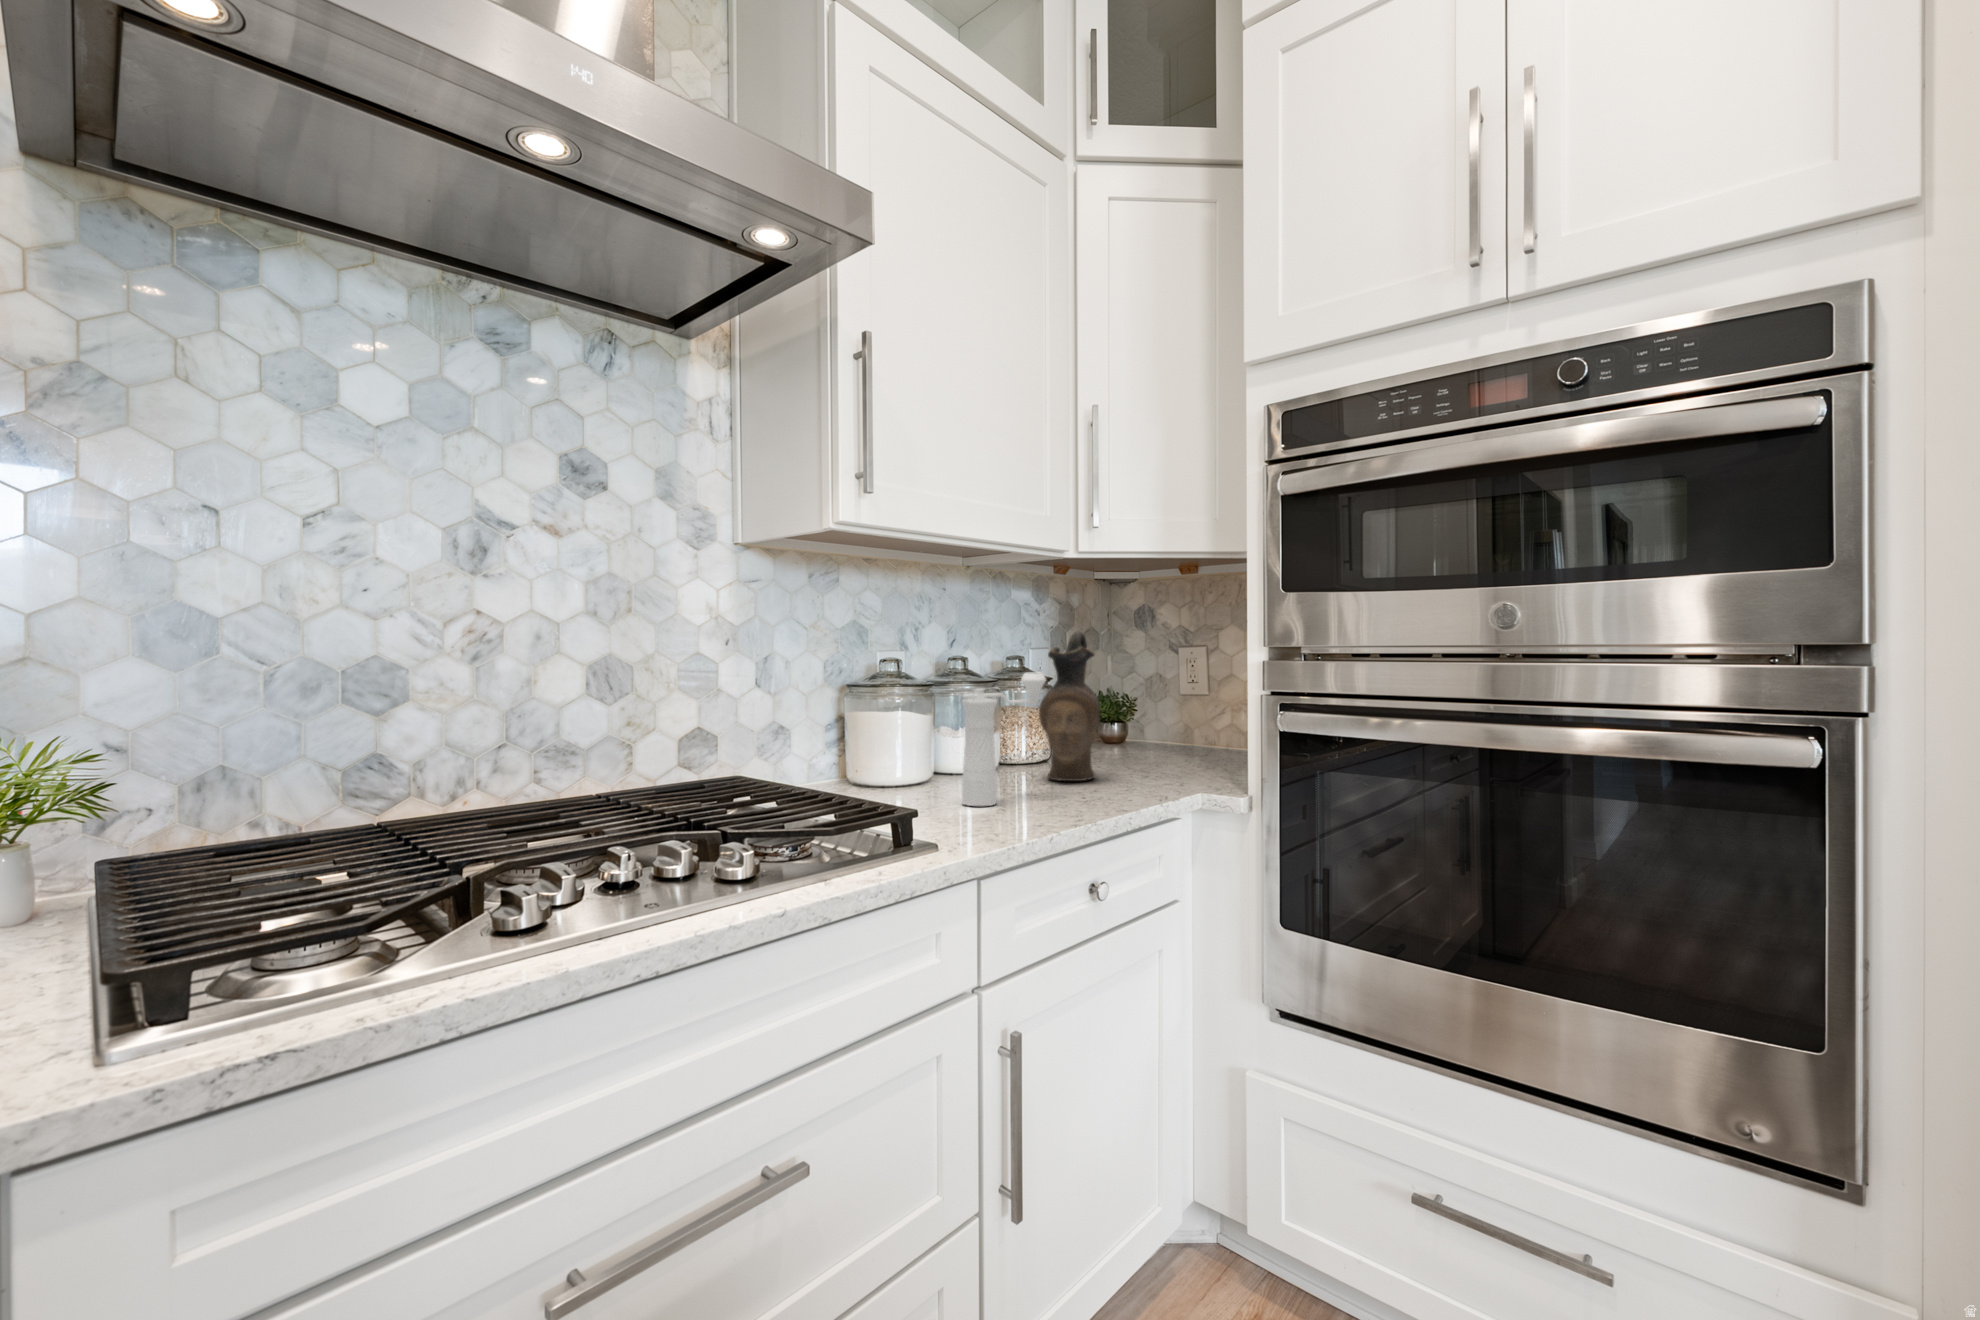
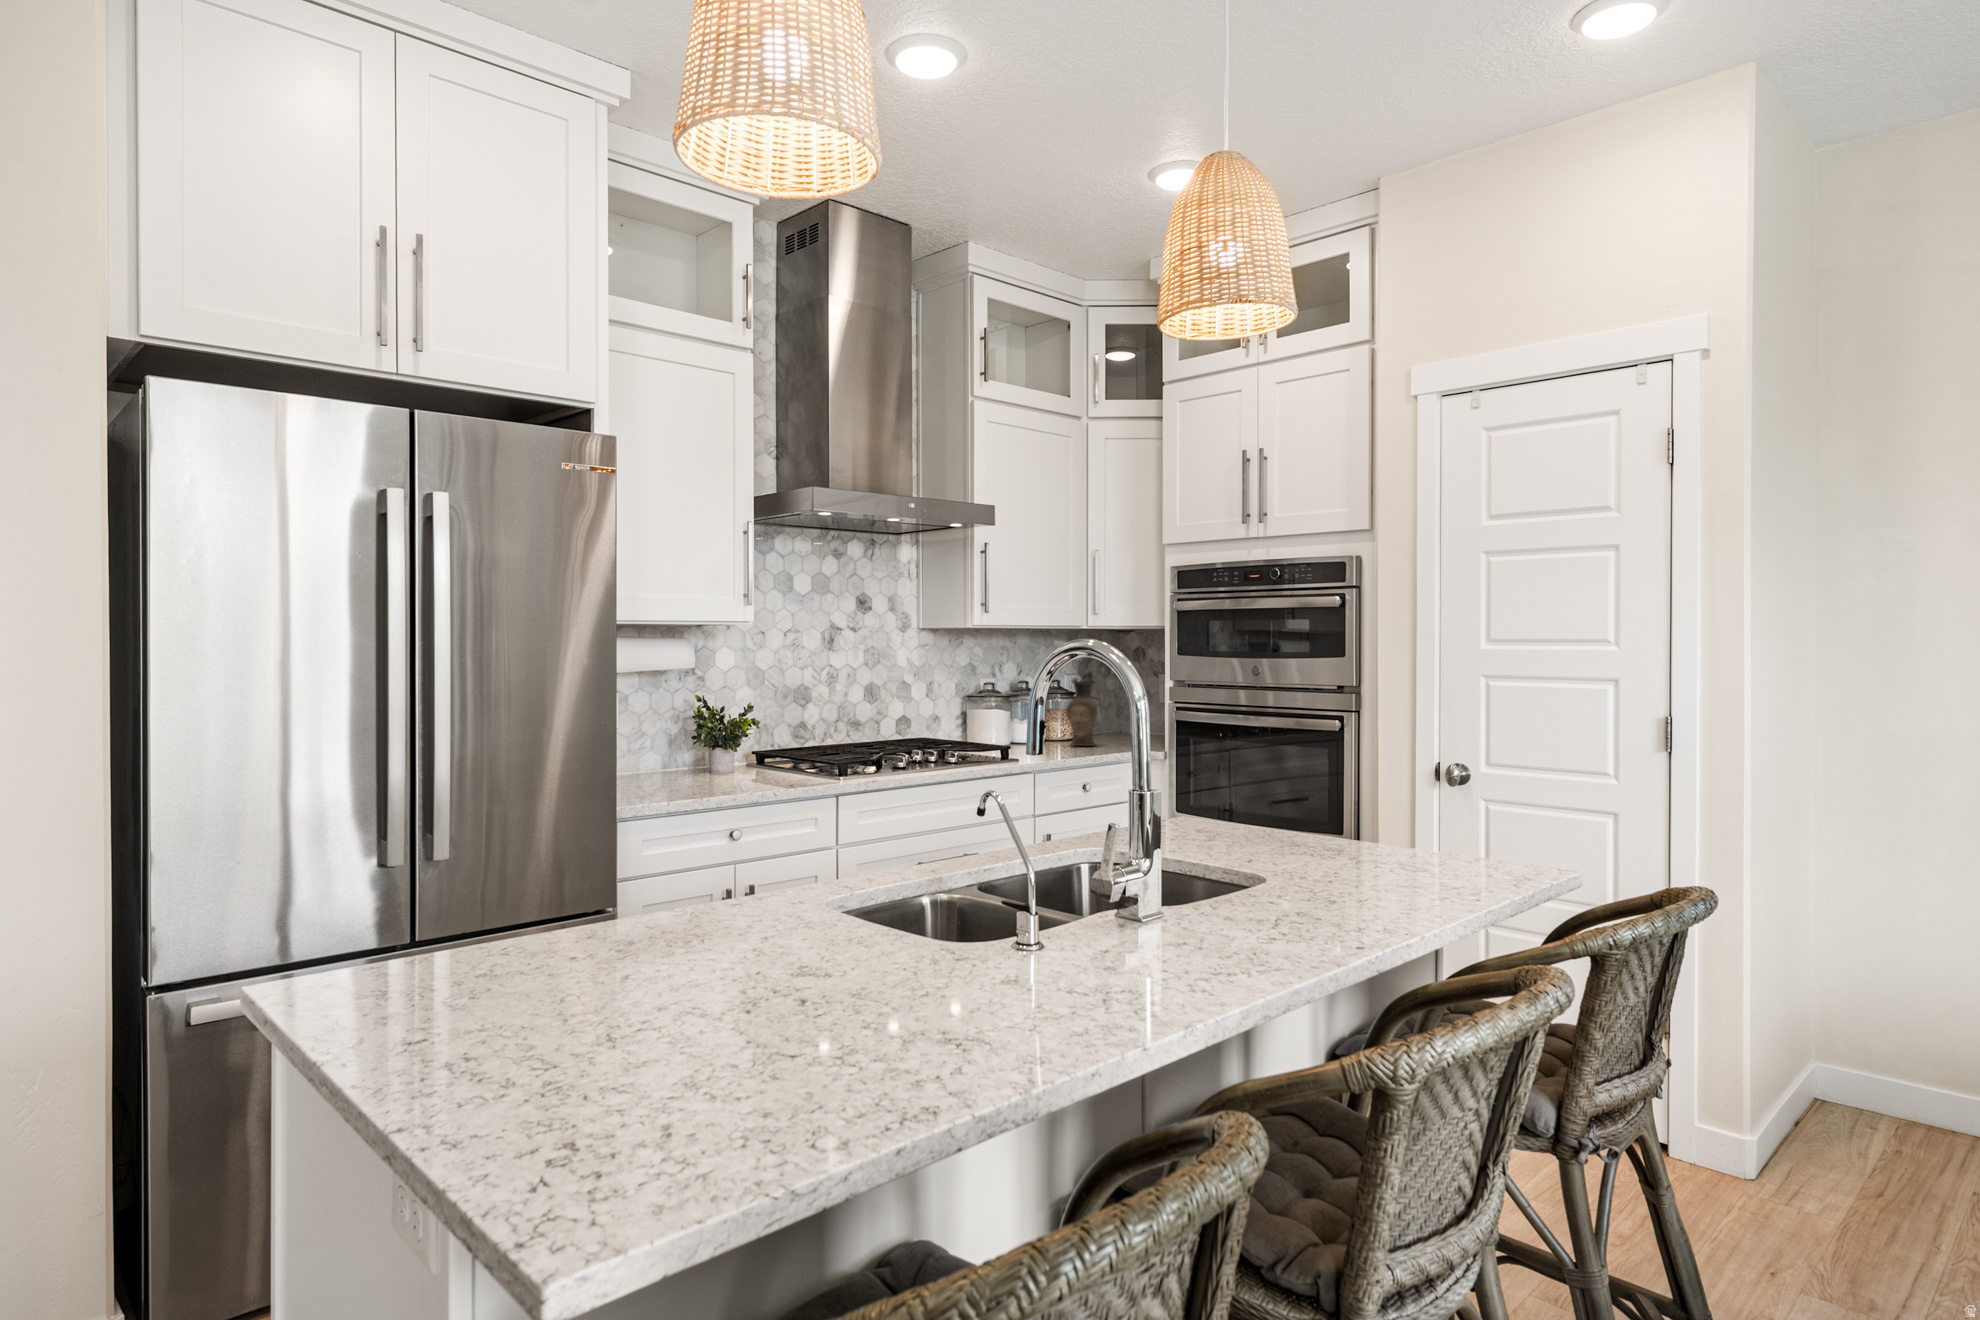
pepper mill: present [962,673,1046,806] -> none [1029,691,1069,752]

